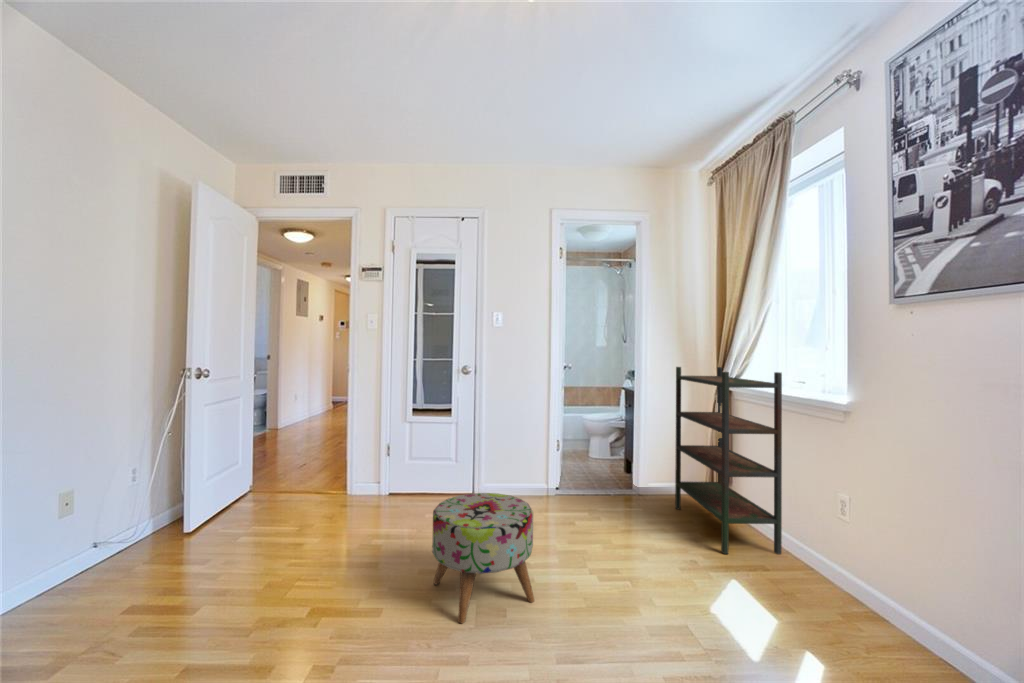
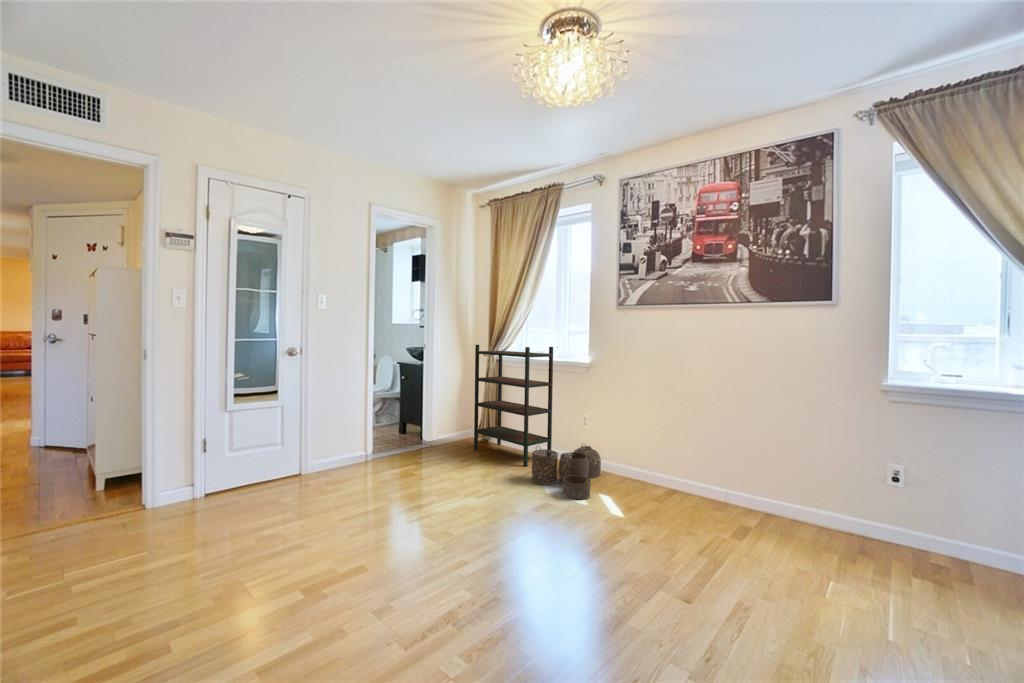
ottoman: present [432,493,534,623] -> none [365,450,451,544]
woven basket: none [707,528,859,653] -> present [532,446,601,499]

